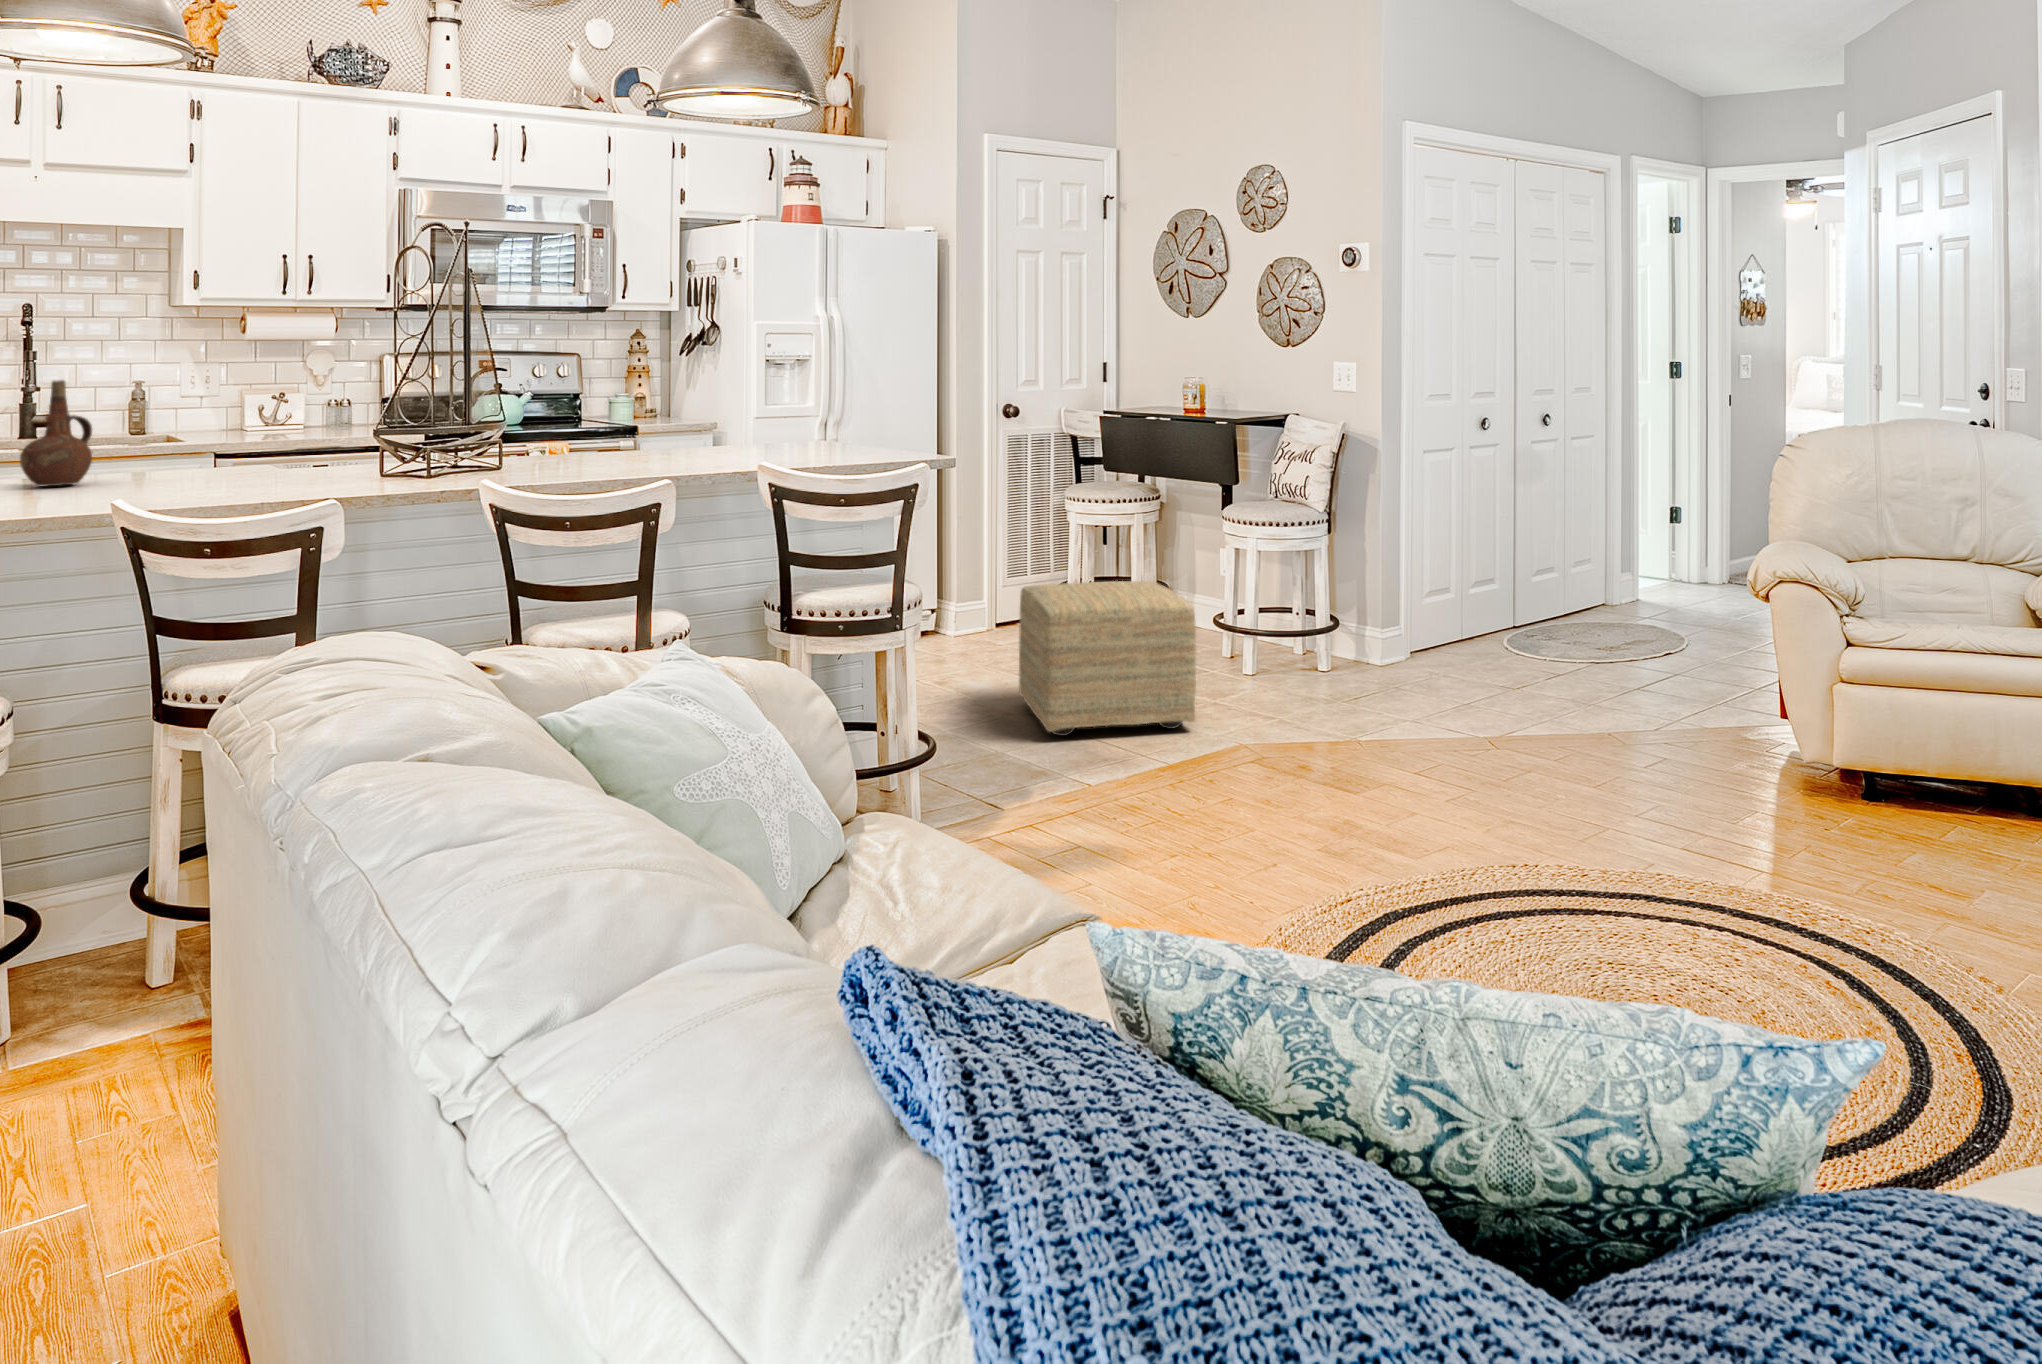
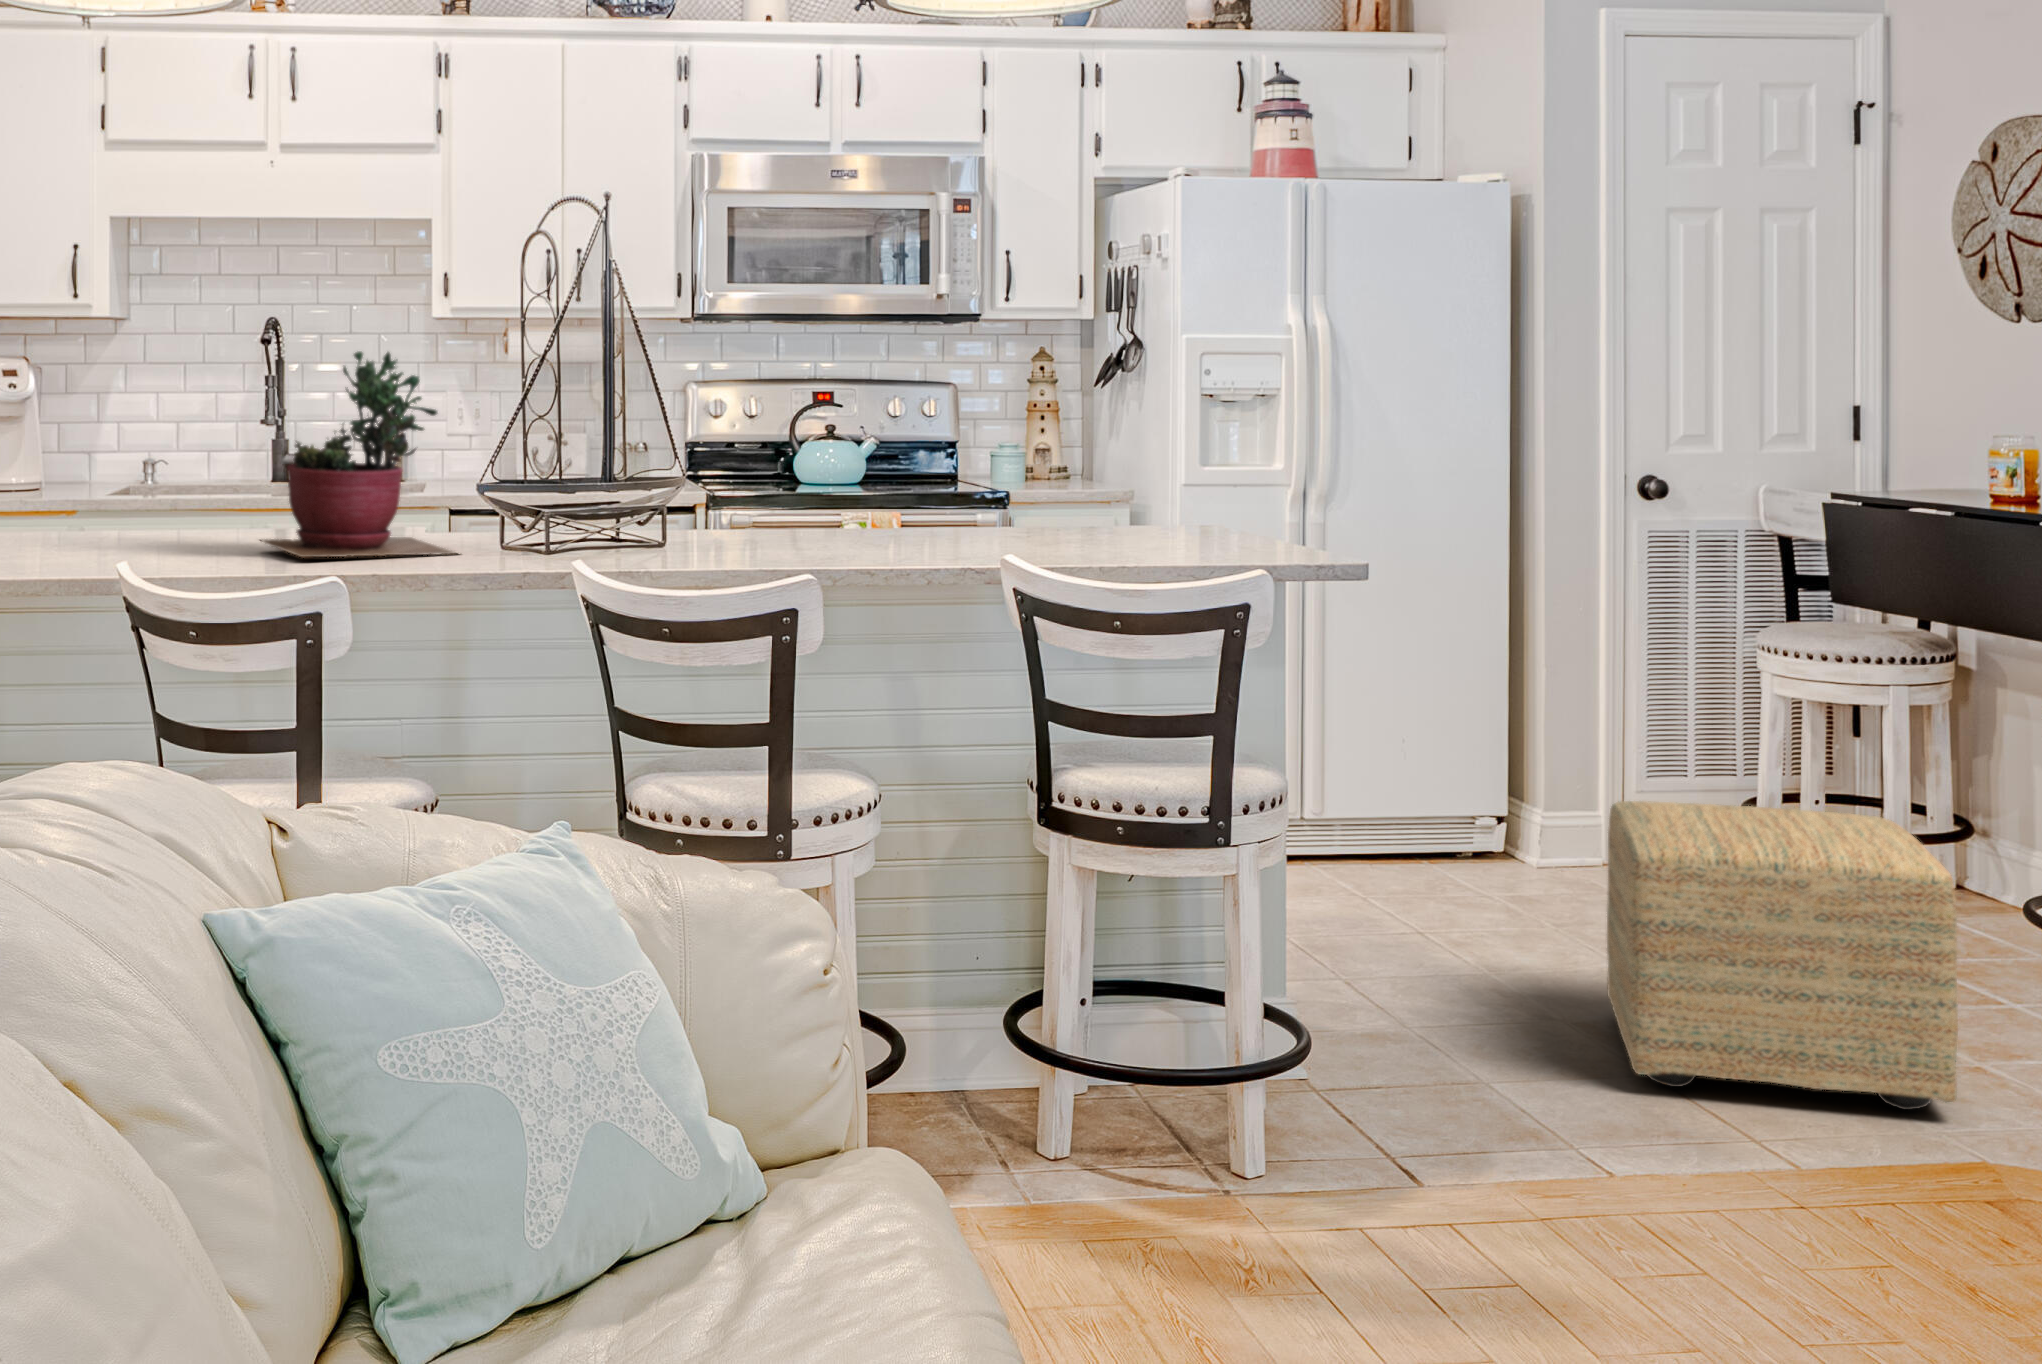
succulent plant: none [143,340,327,493] -> present [262,351,461,557]
ceramic pitcher: present [20,380,92,486] -> none [145,405,225,541]

